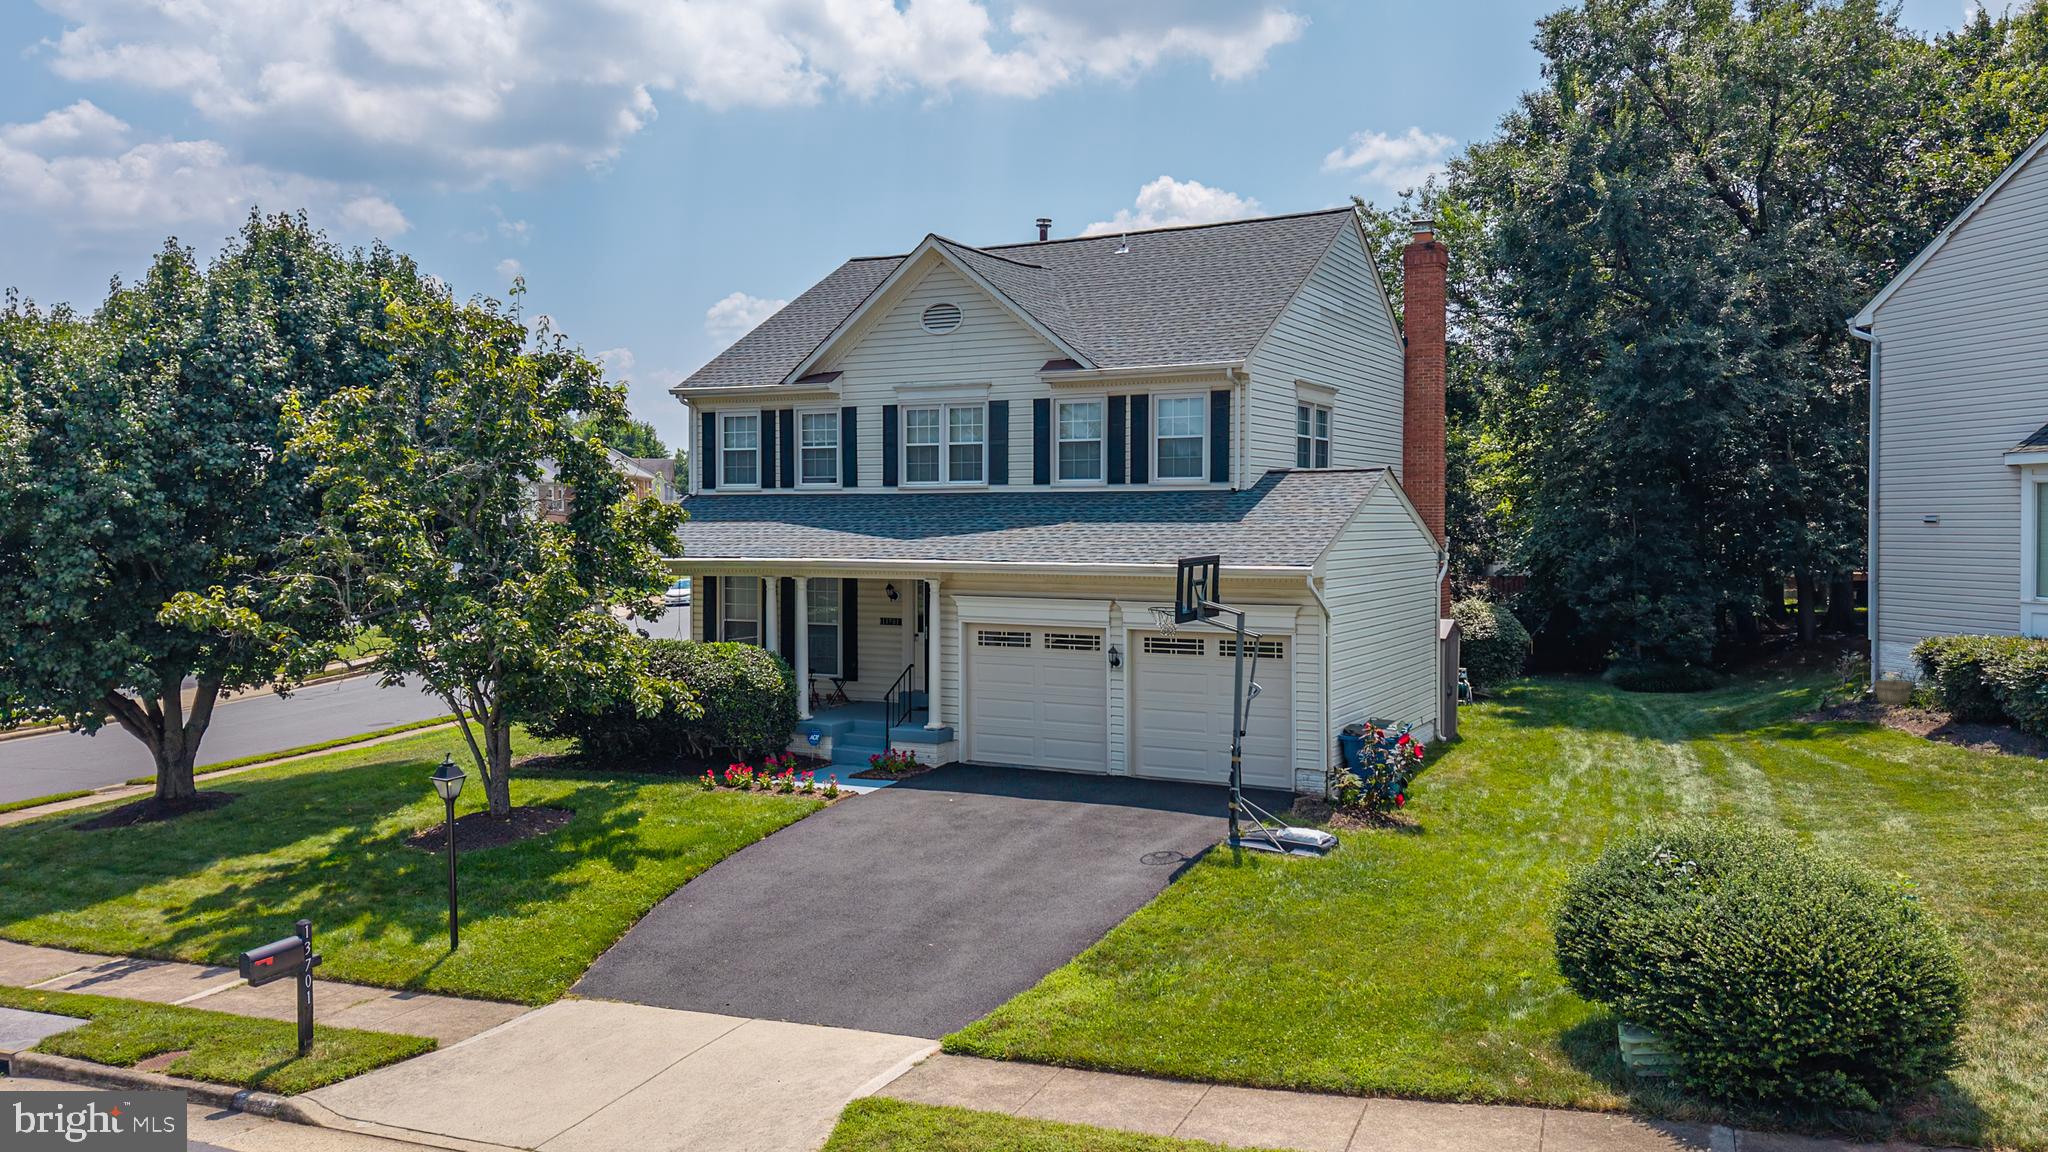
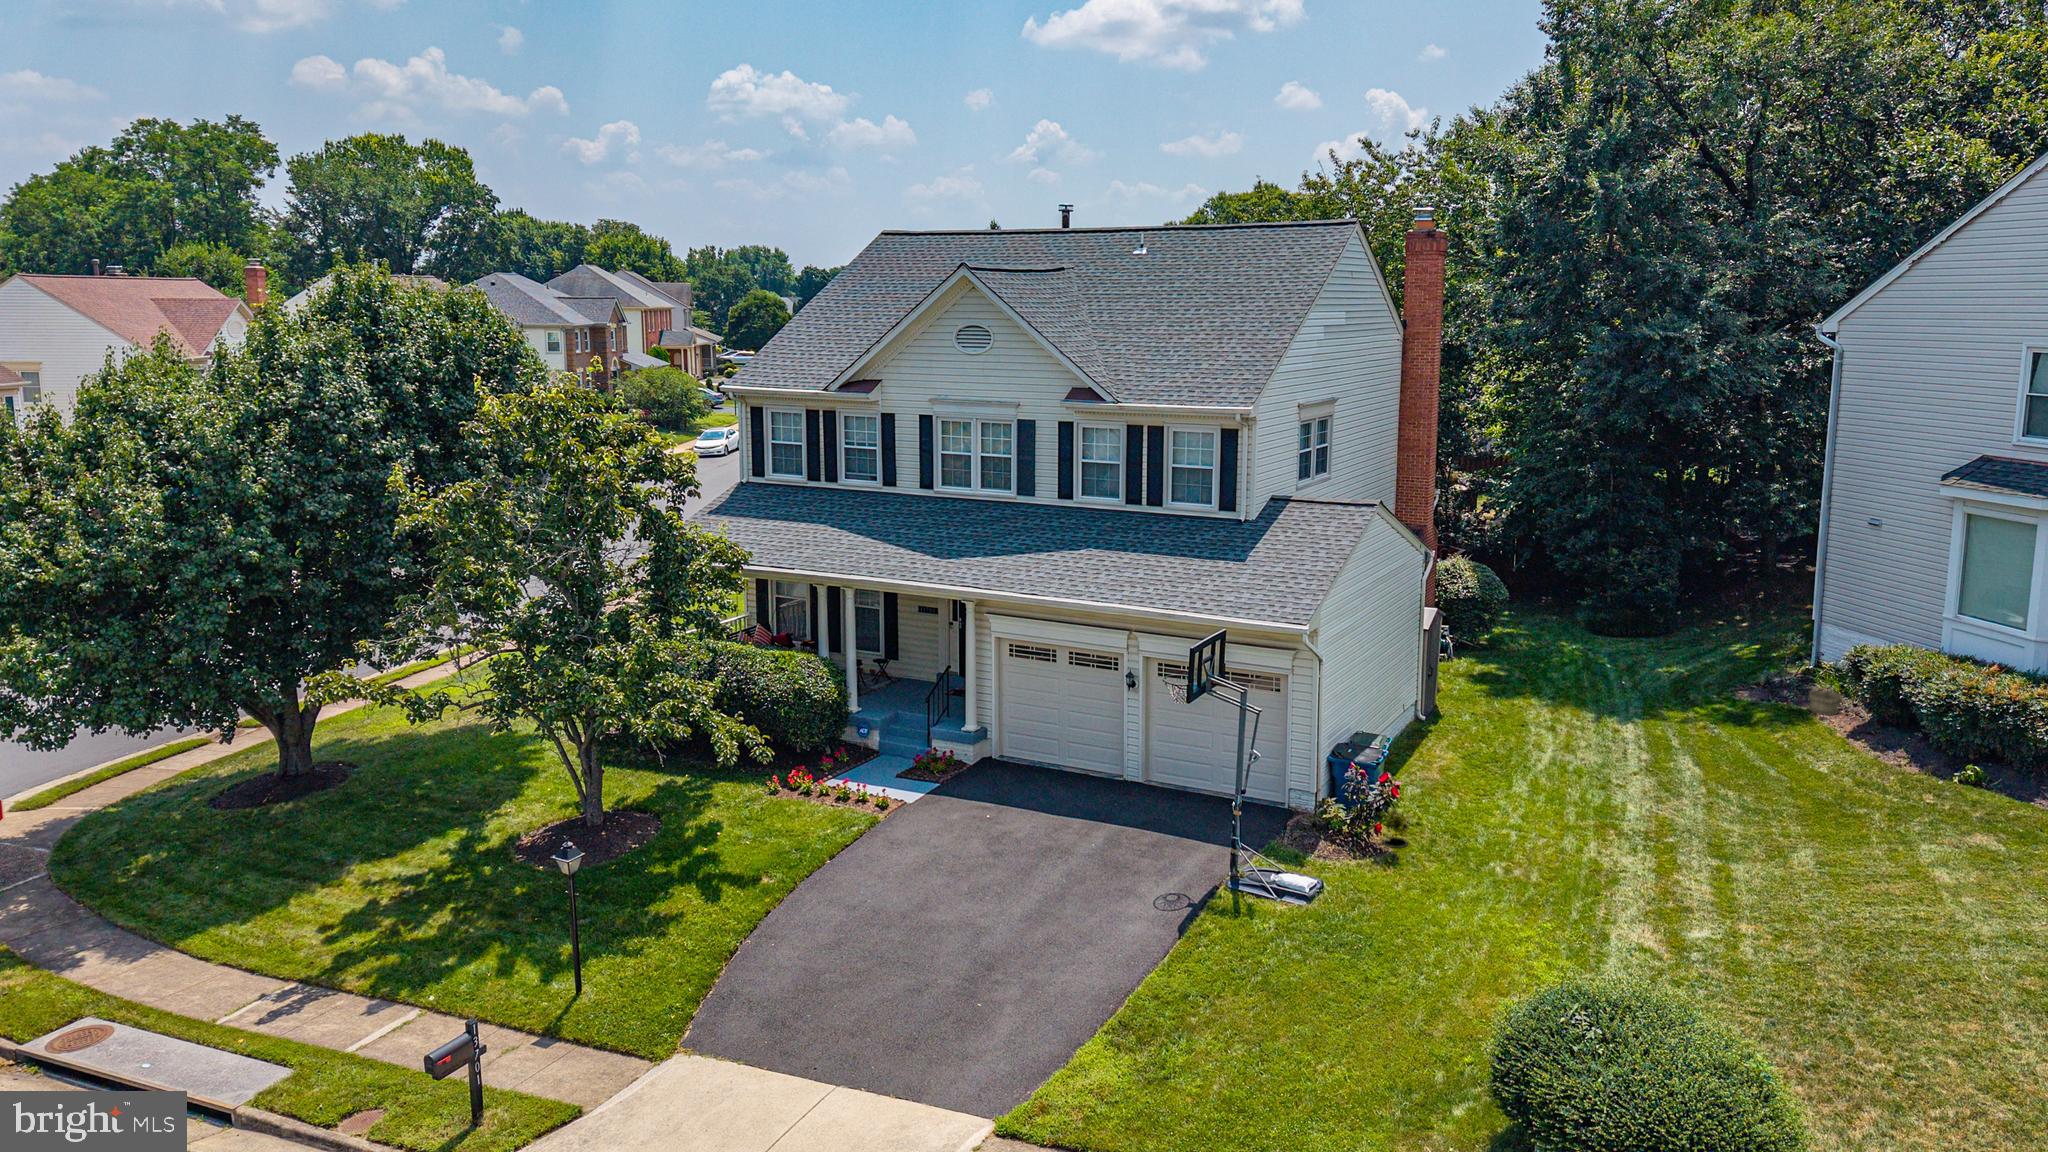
potted tree: none [1405,758,1441,811] -> present [1383,807,1410,848]

